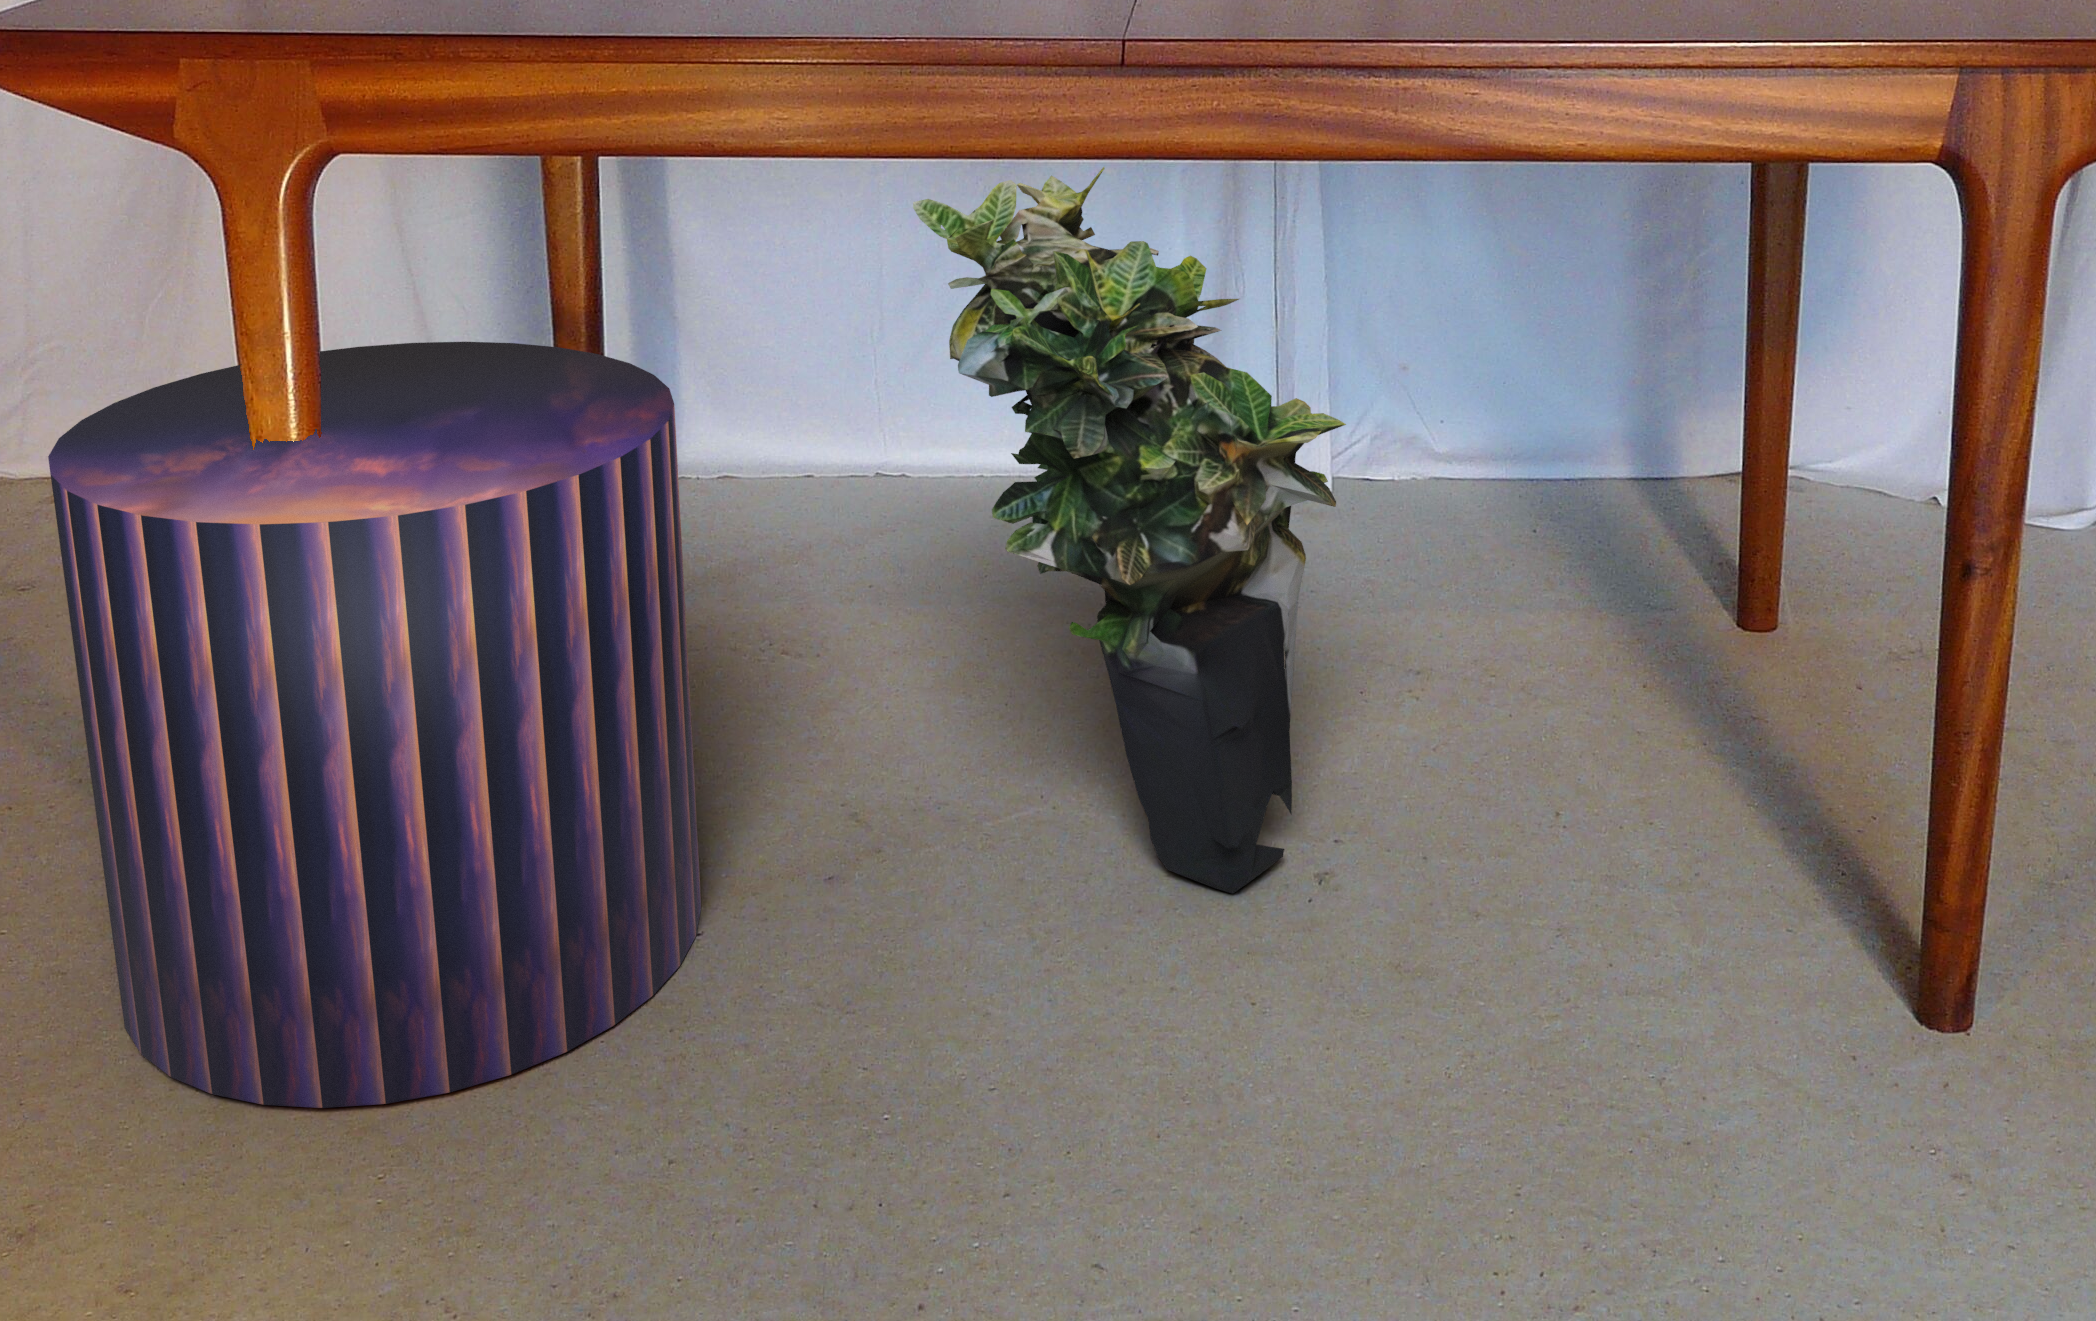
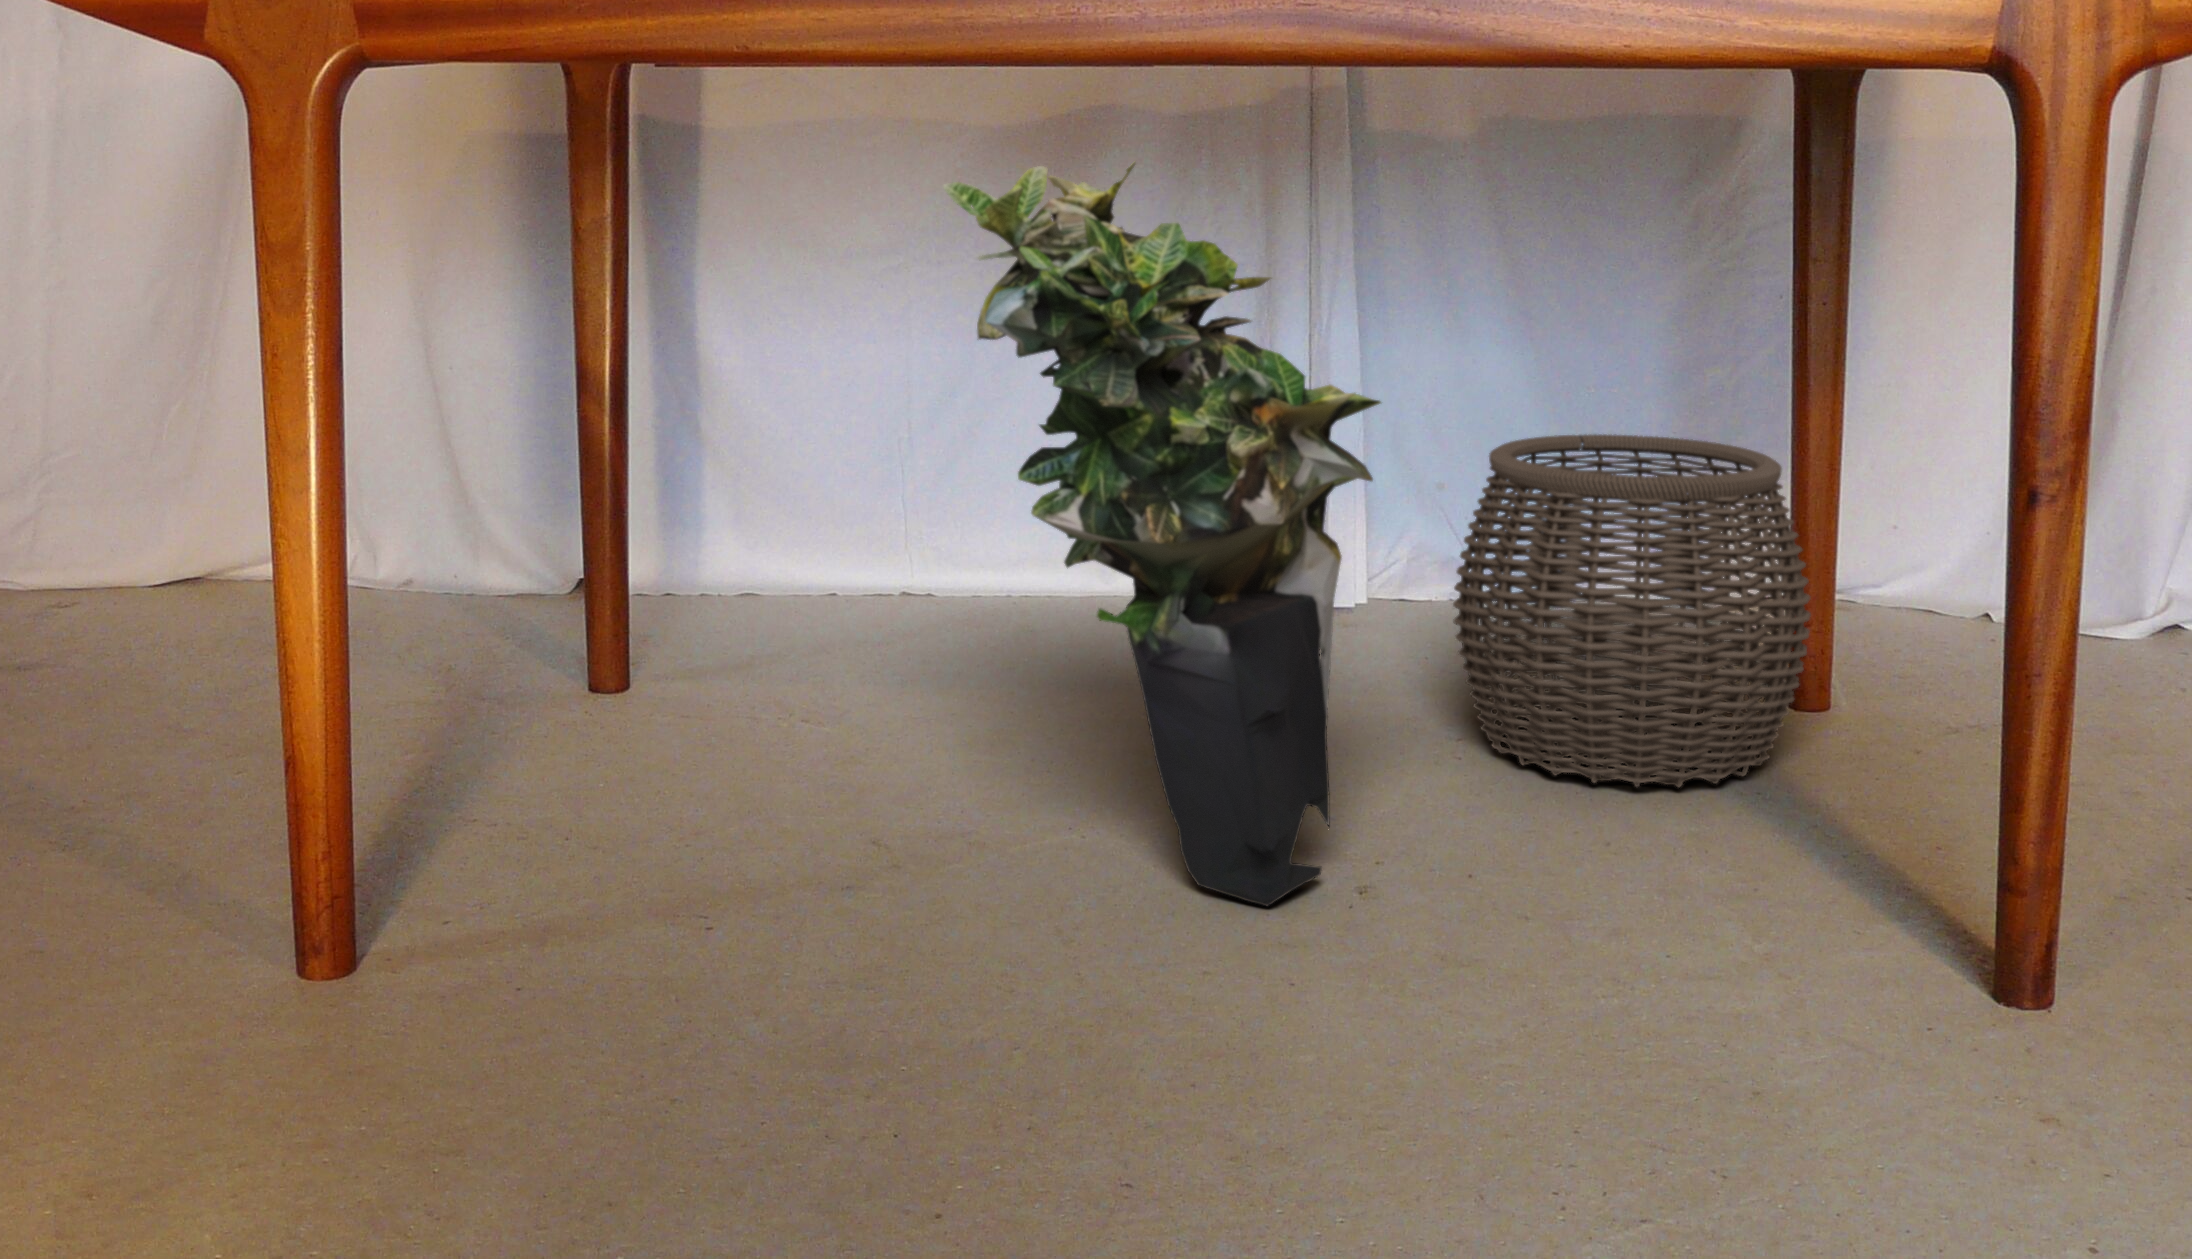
pouf: present [48,342,701,1108] -> none [50,332,703,1071]
woven basket: none [1415,375,1761,739] -> present [1453,434,1811,787]

